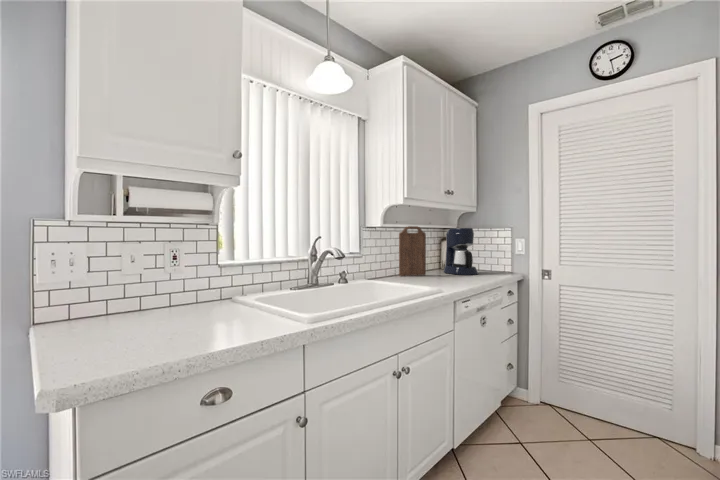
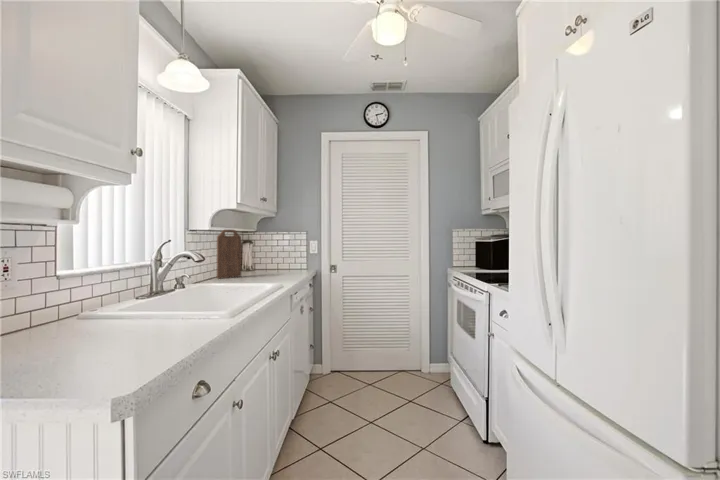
coffee maker: present [443,228,478,275] -> none [251,232,284,274]

